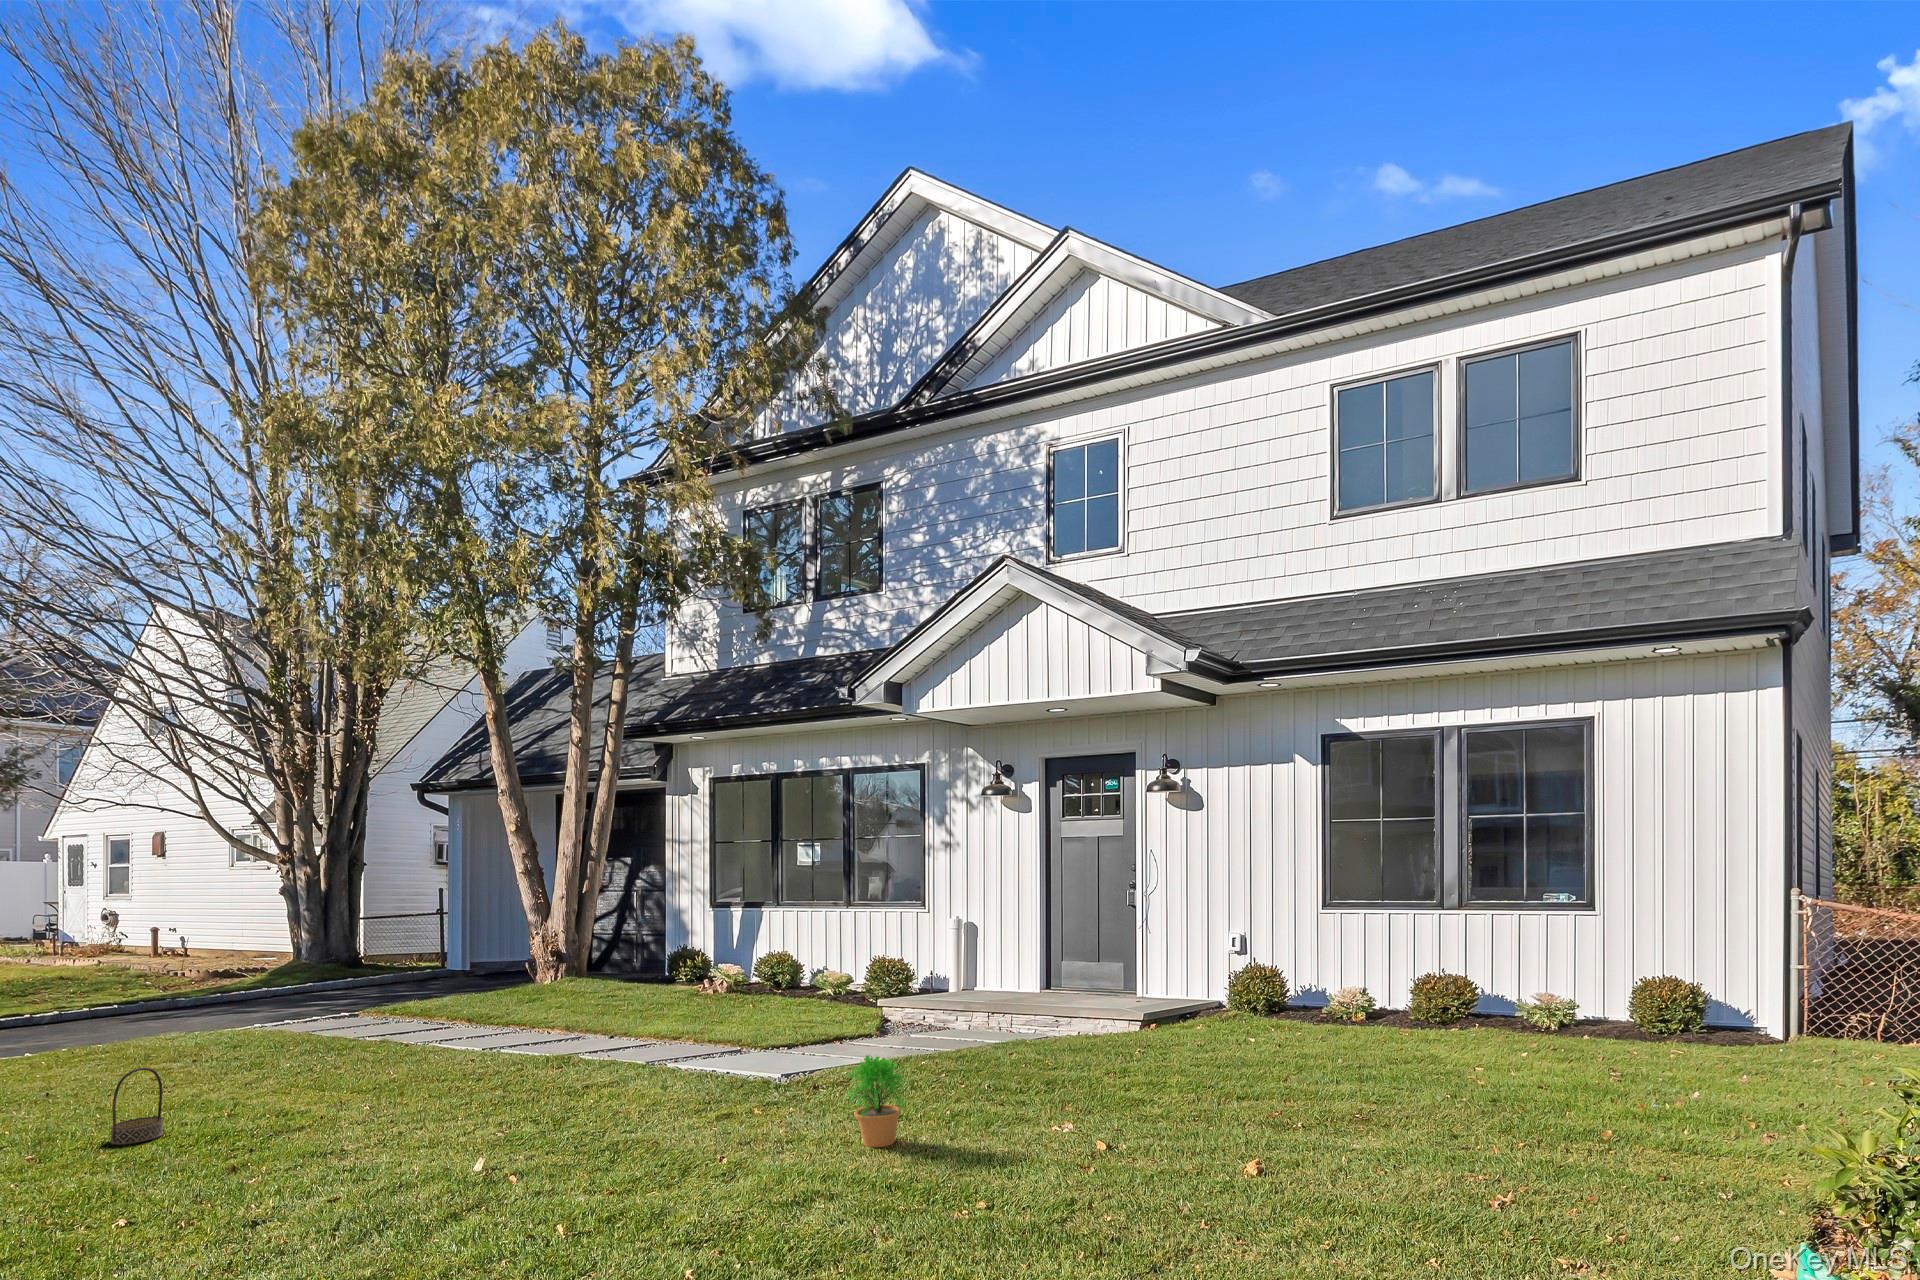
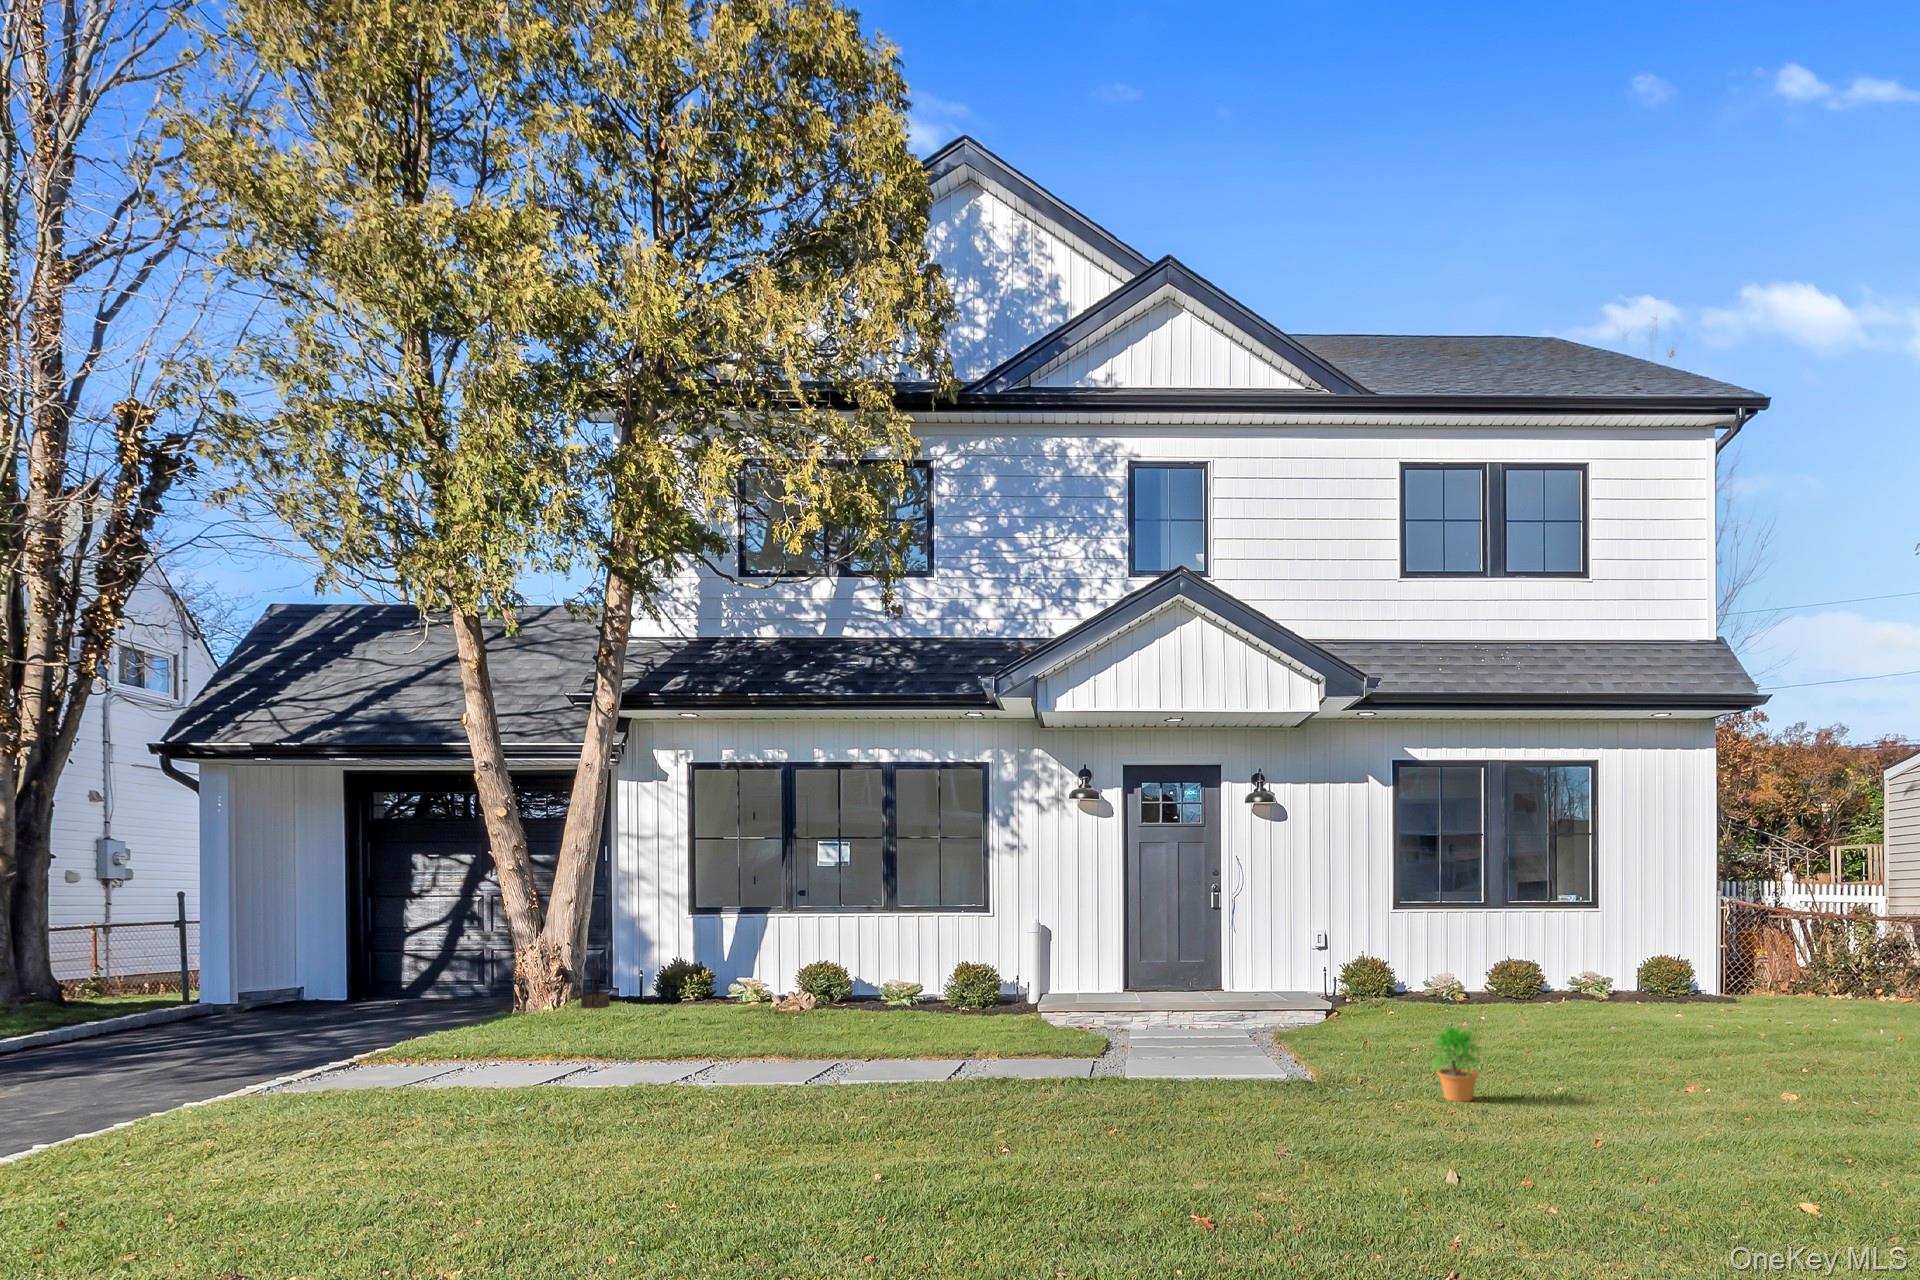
basket: present [110,1068,163,1145] -> present [581,962,610,1008]

